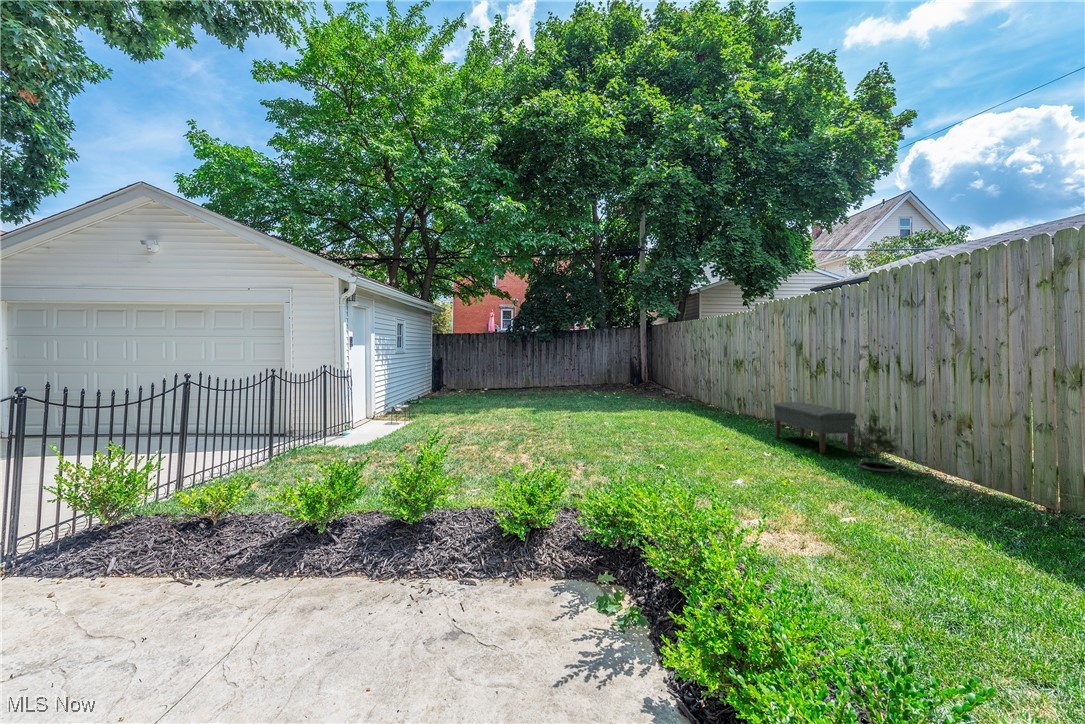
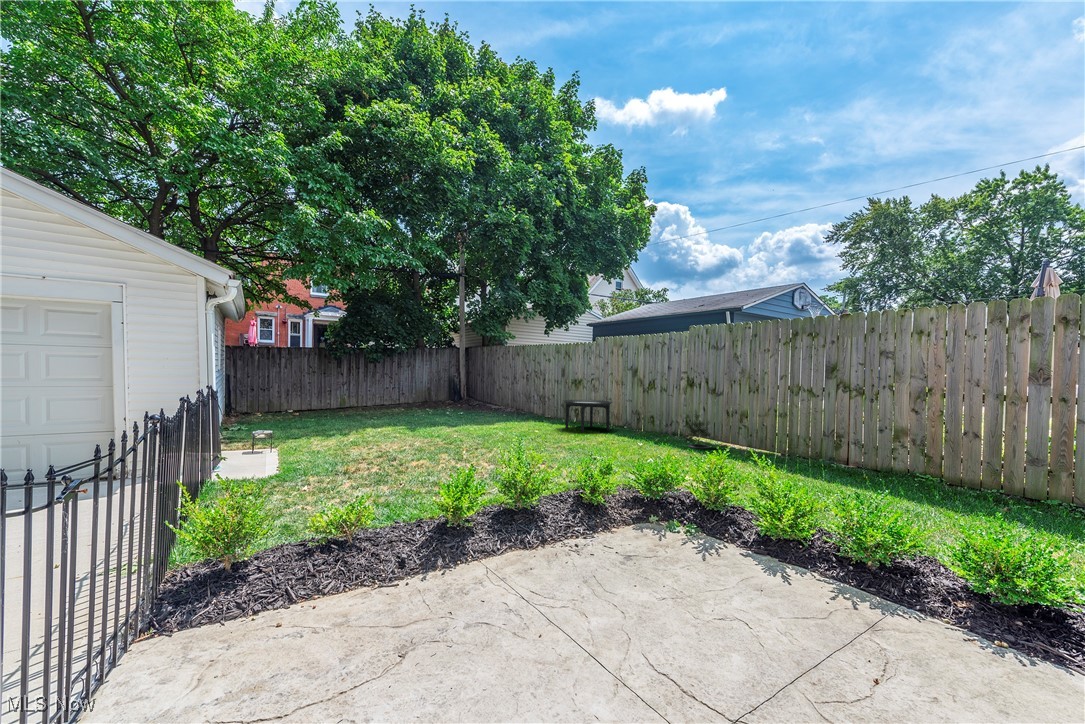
round table: none [703,386,772,429] -> present [564,400,612,432]
bench: present [774,402,856,453] -> none [622,410,679,442]

